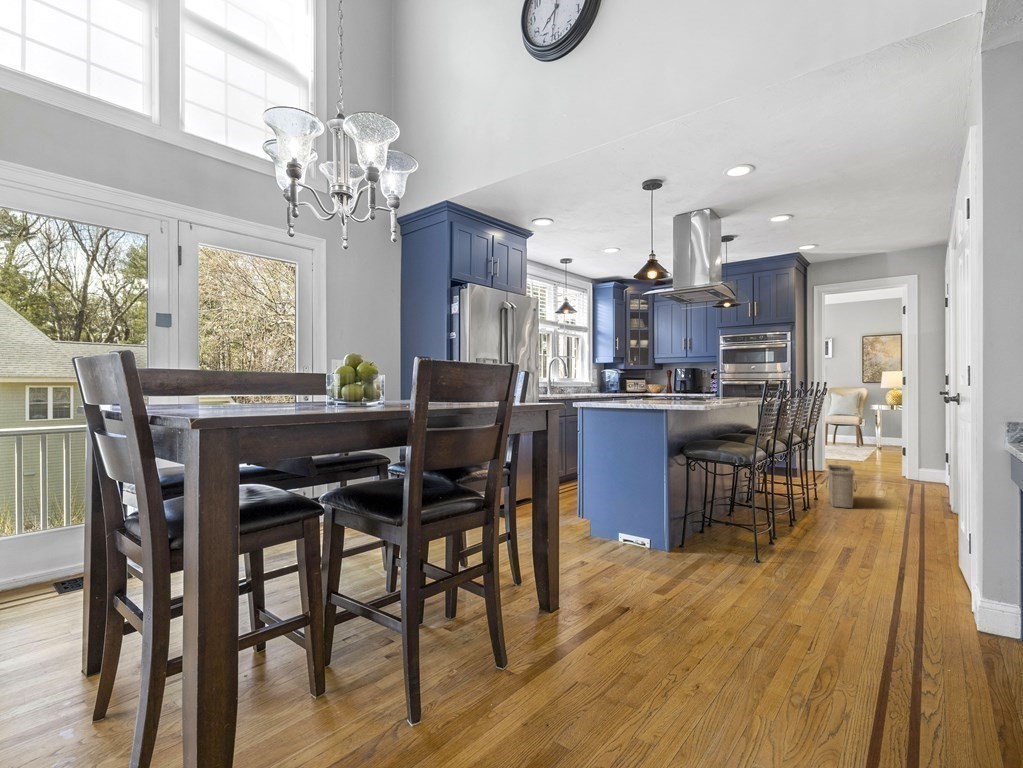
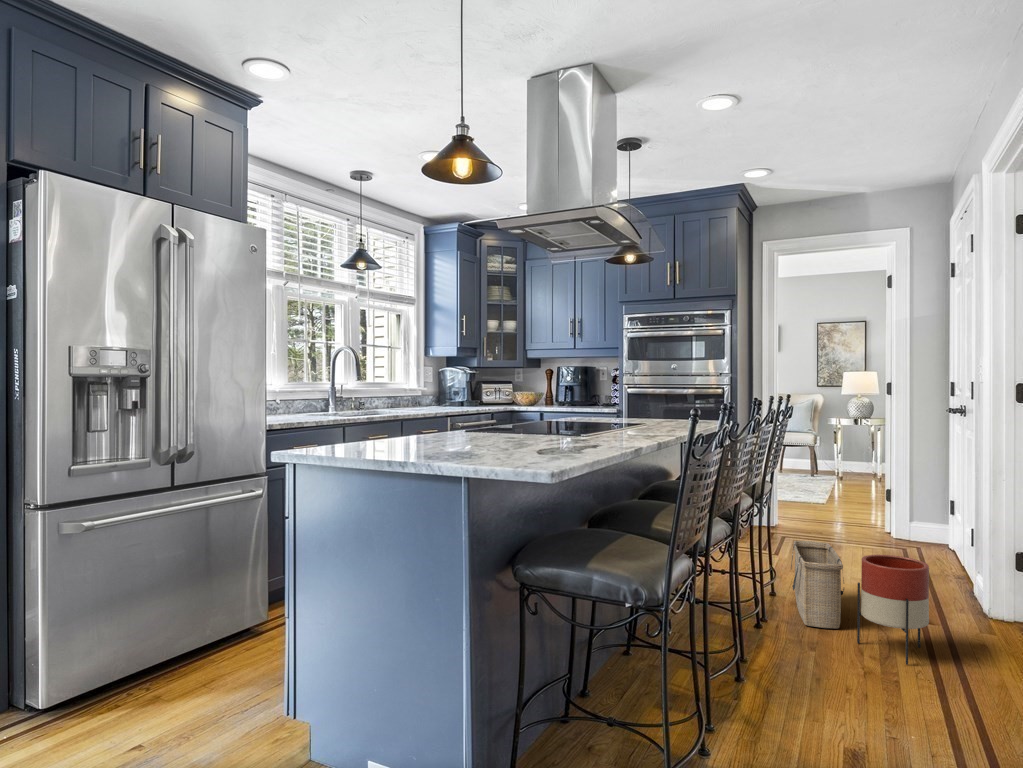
planter: none [861,466,902,521] -> present [857,555,929,665]

